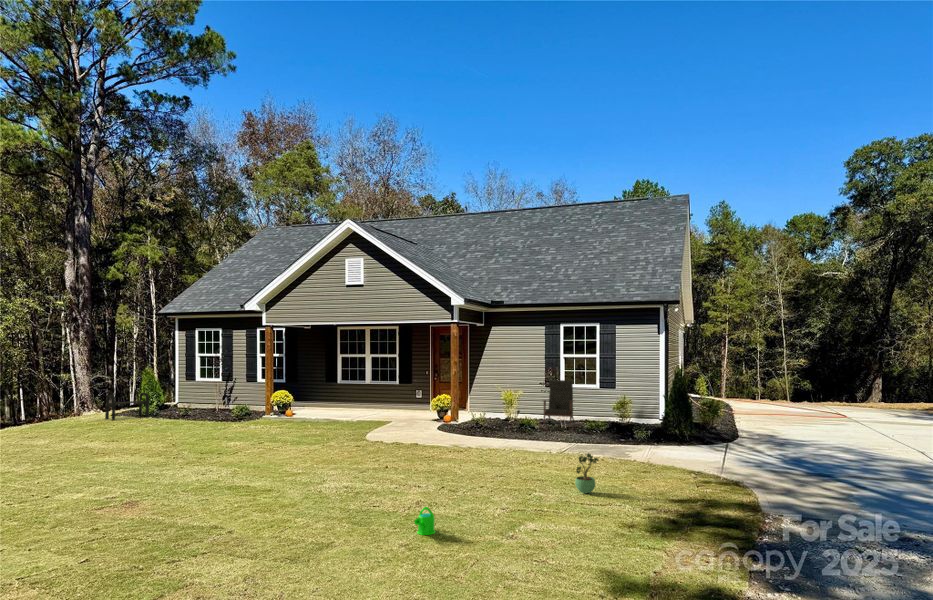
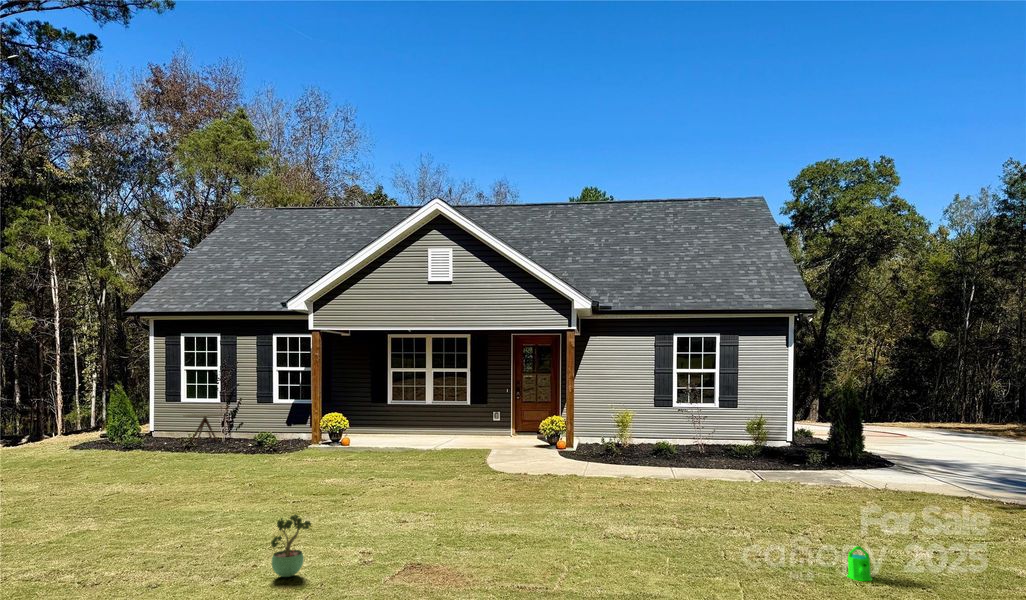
lounge chair: present [544,380,574,425] -> none [661,398,697,449]
round table: none [192,389,225,412] -> present [183,414,223,443]
bench: present [105,392,149,420] -> none [73,418,136,457]
potted plant: present [575,453,598,493] -> present [271,514,311,577]

